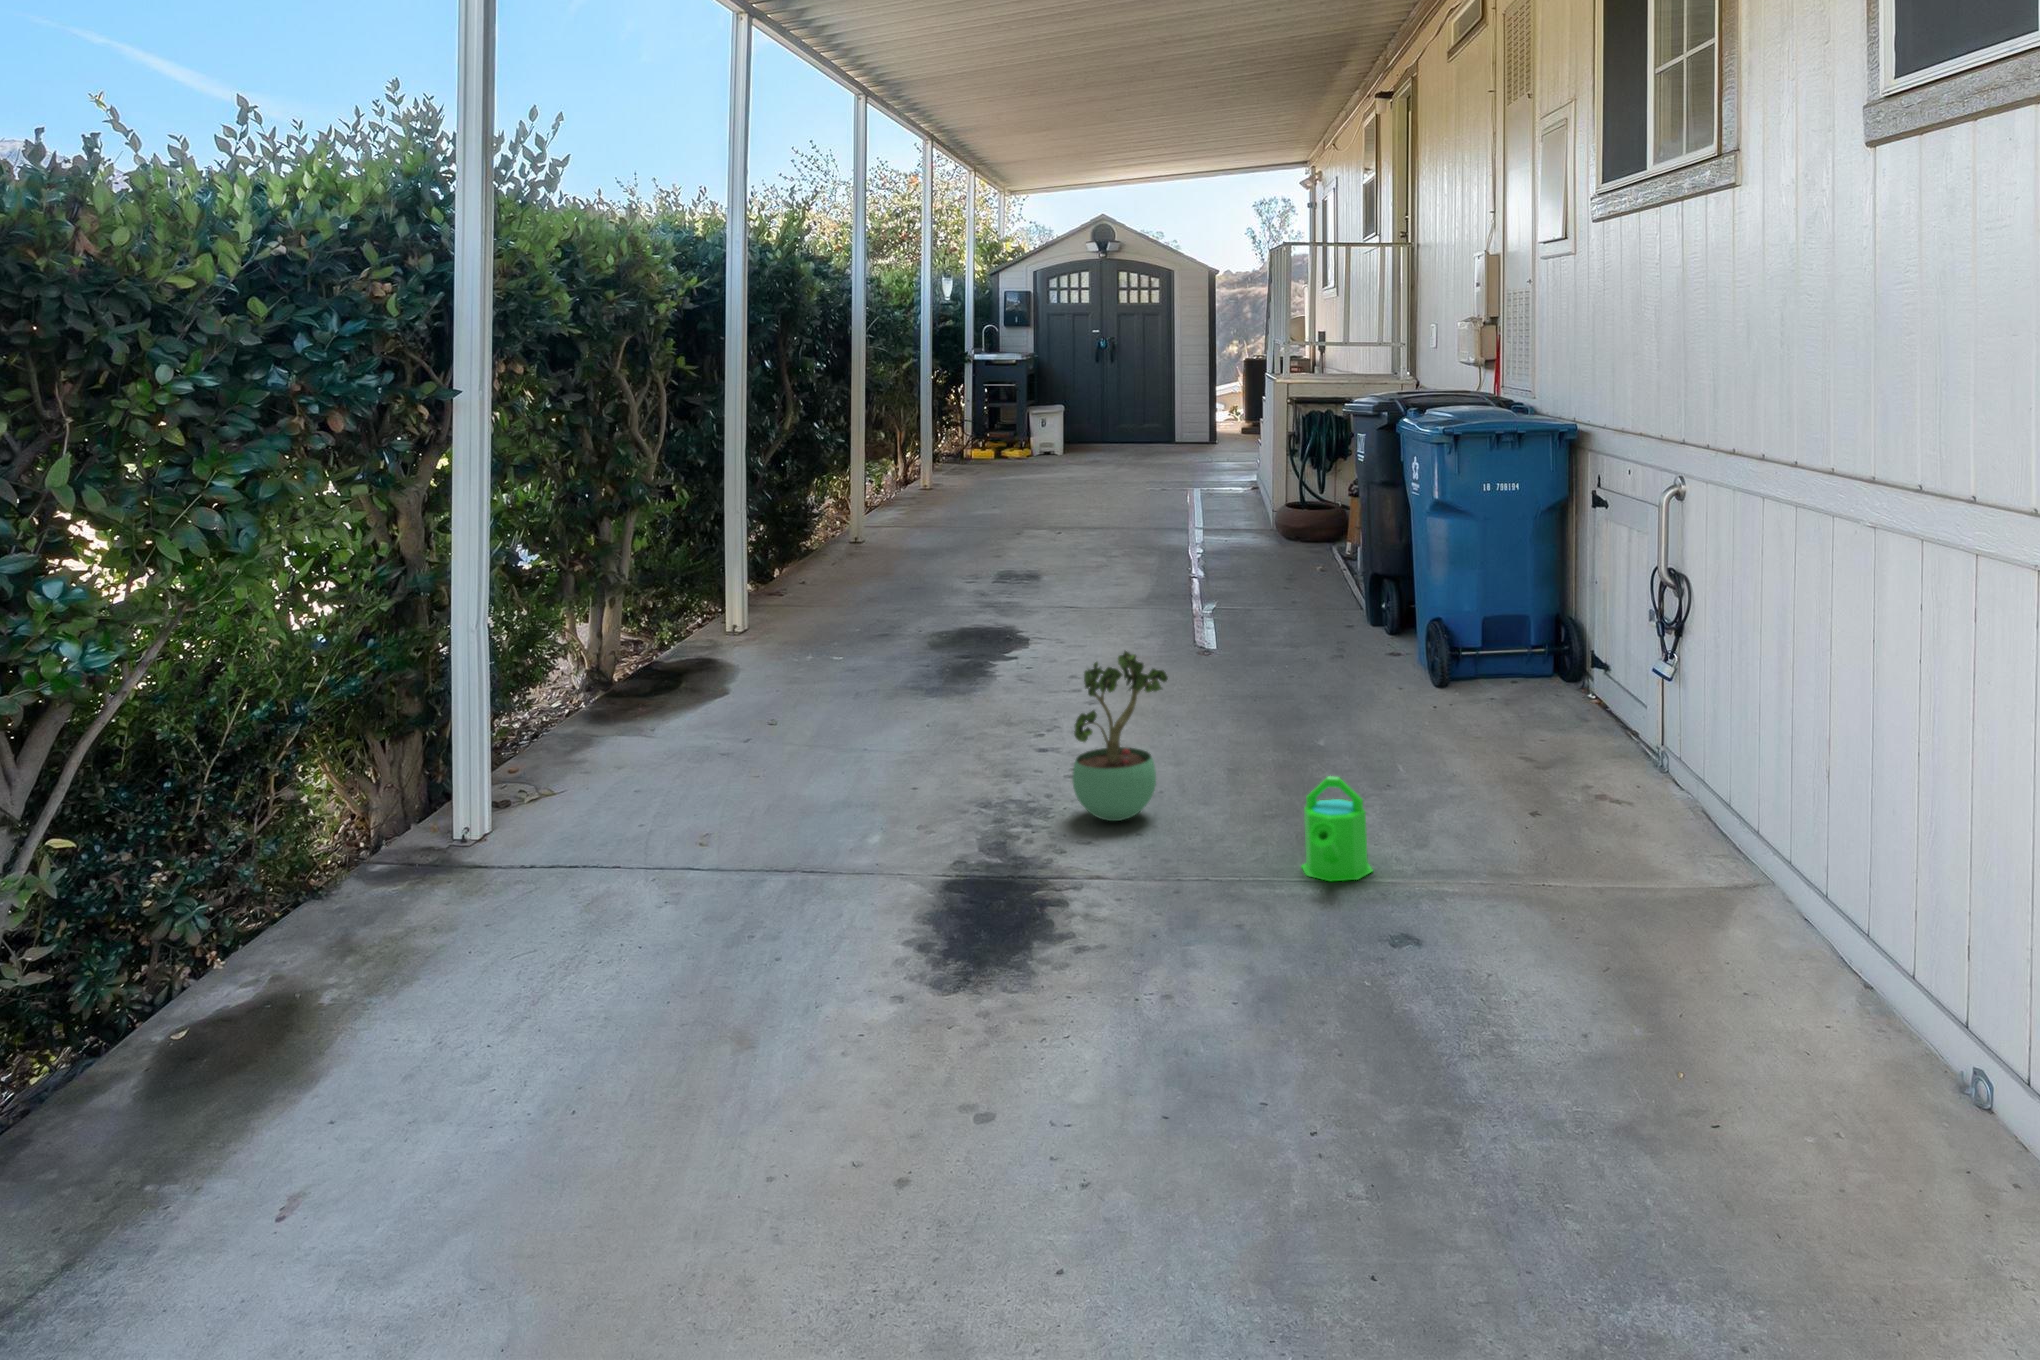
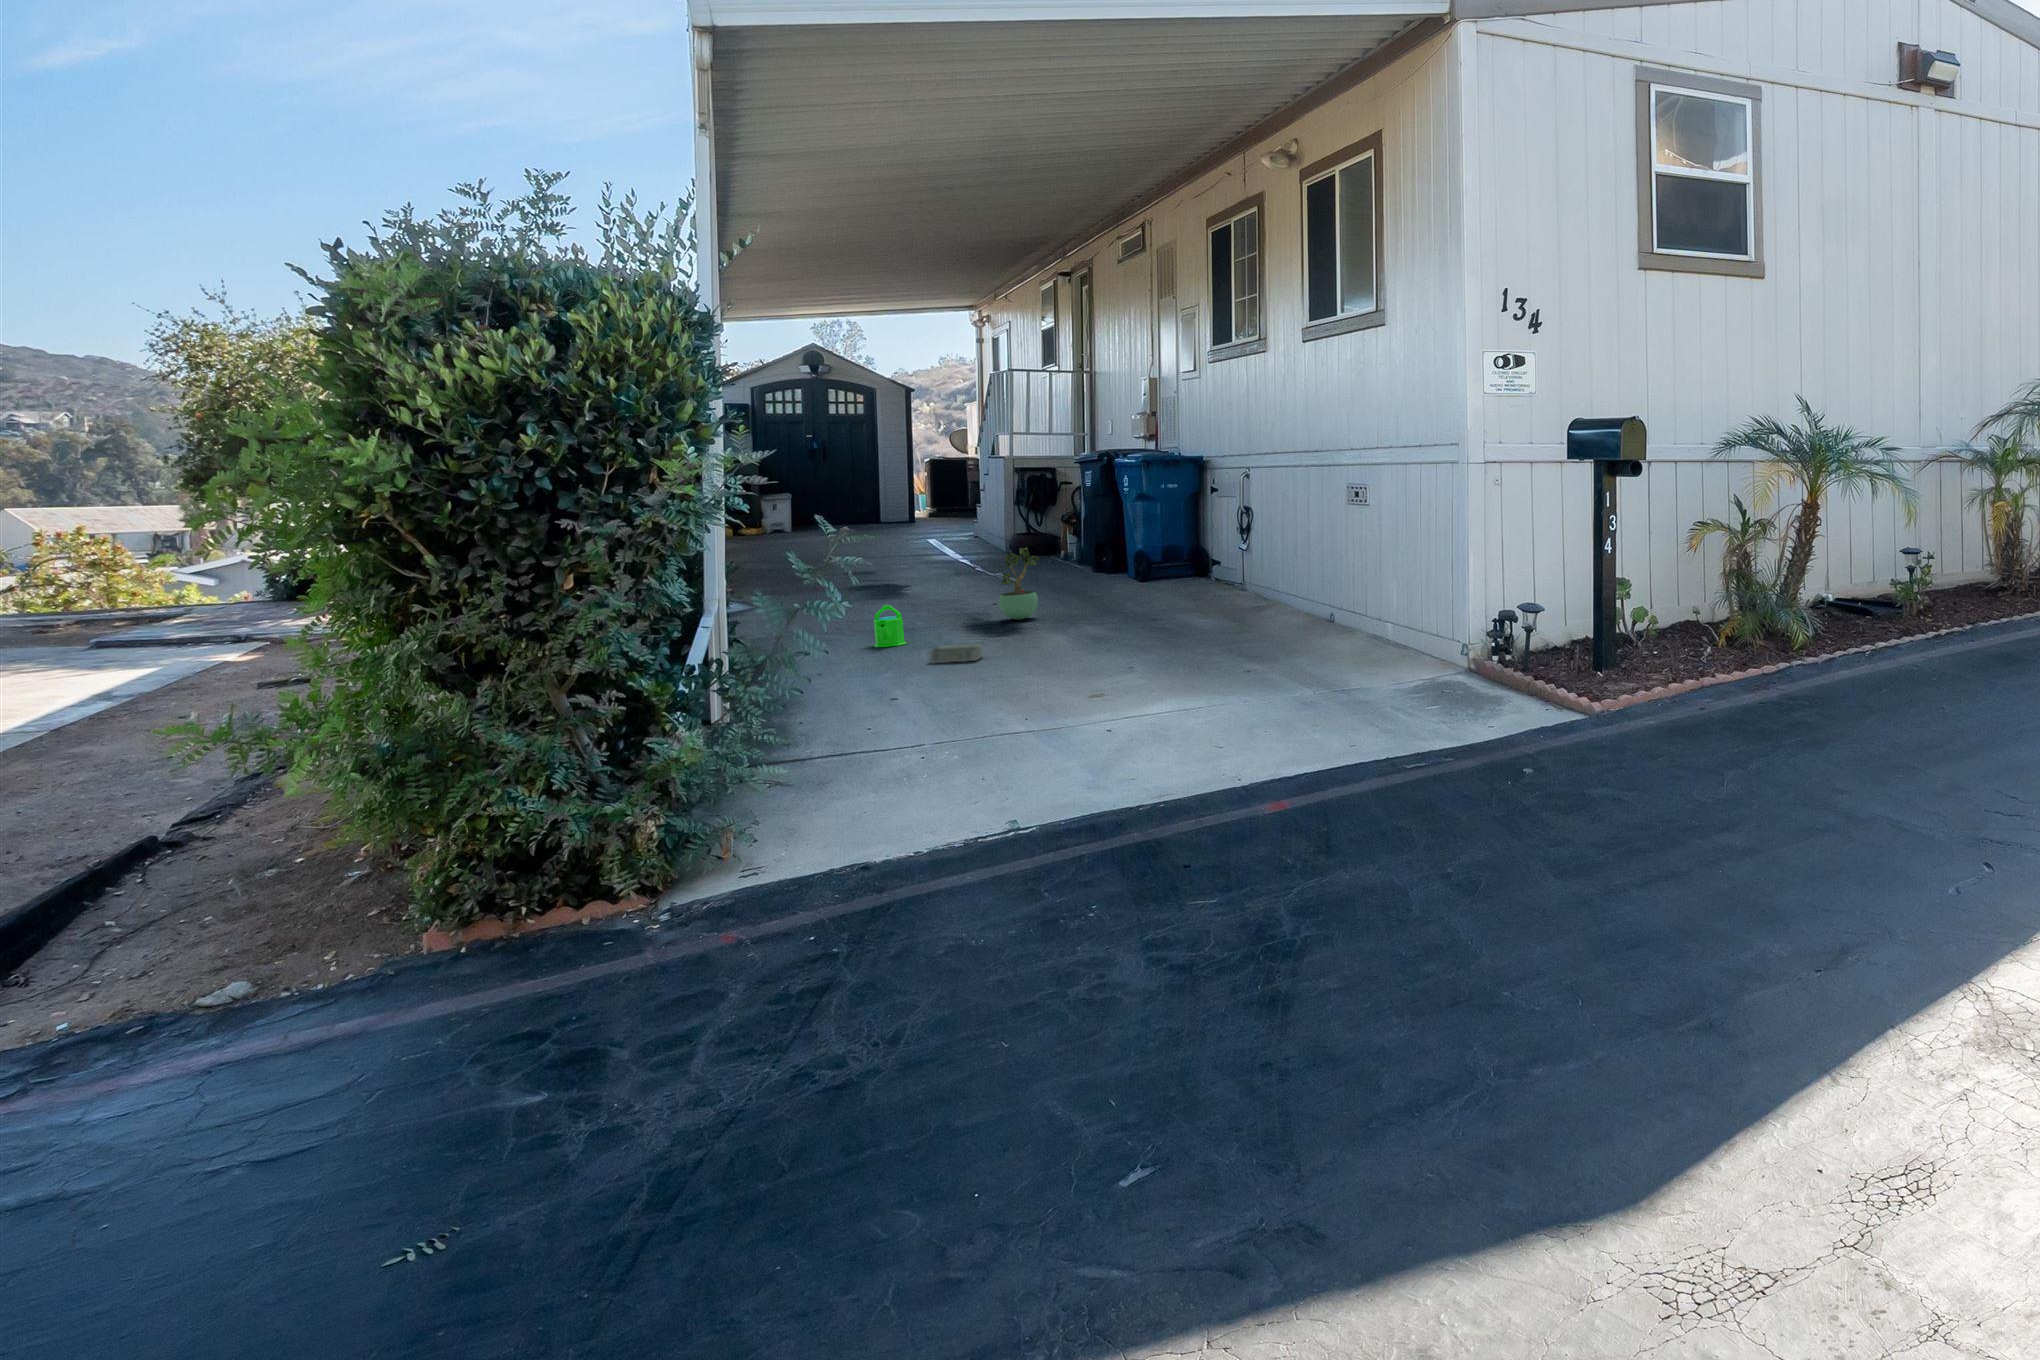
watering can: present [1302,776,1373,881] -> present [874,605,906,647]
toolbox: none [738,984,896,1081] -> present [929,643,984,663]

